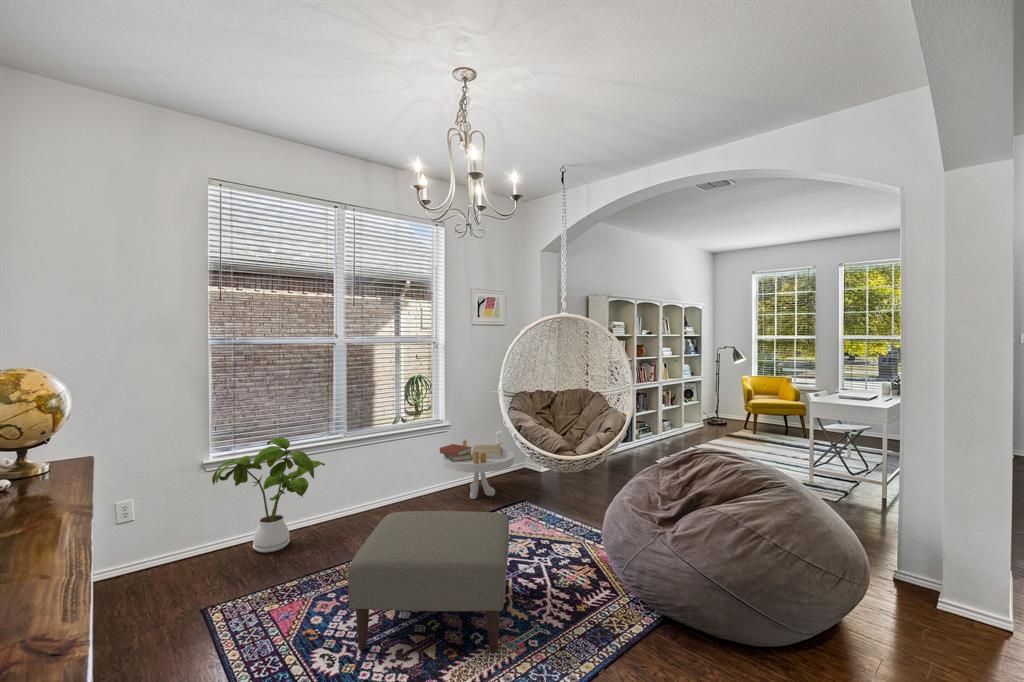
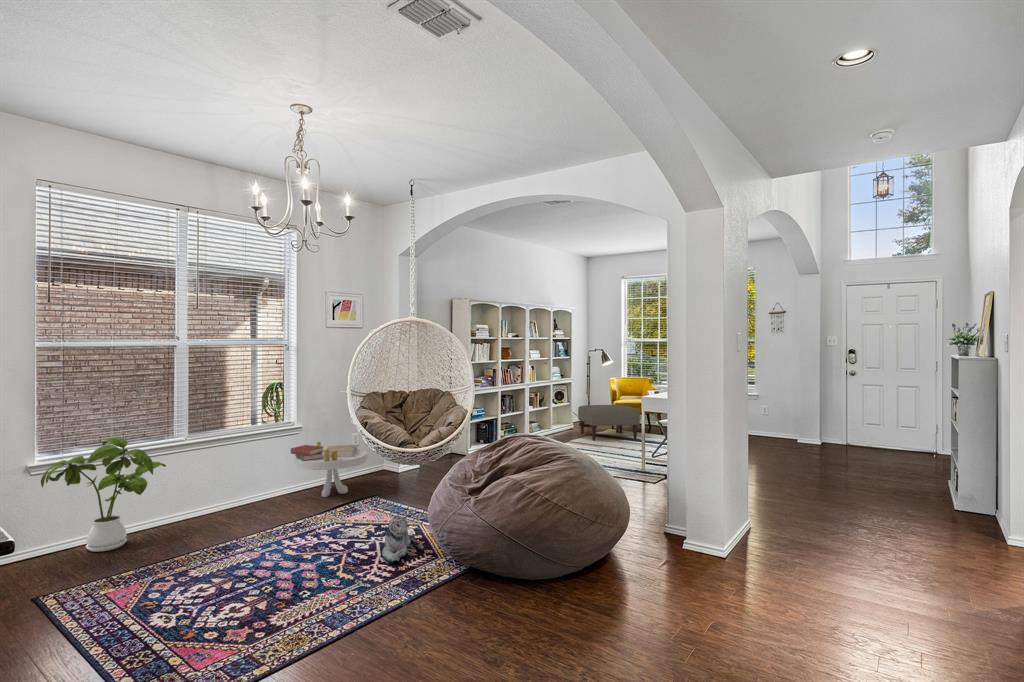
ottoman: present [348,511,509,652] -> present [578,405,640,441]
plush toy: none [549,540,590,597] -> present [382,516,419,562]

